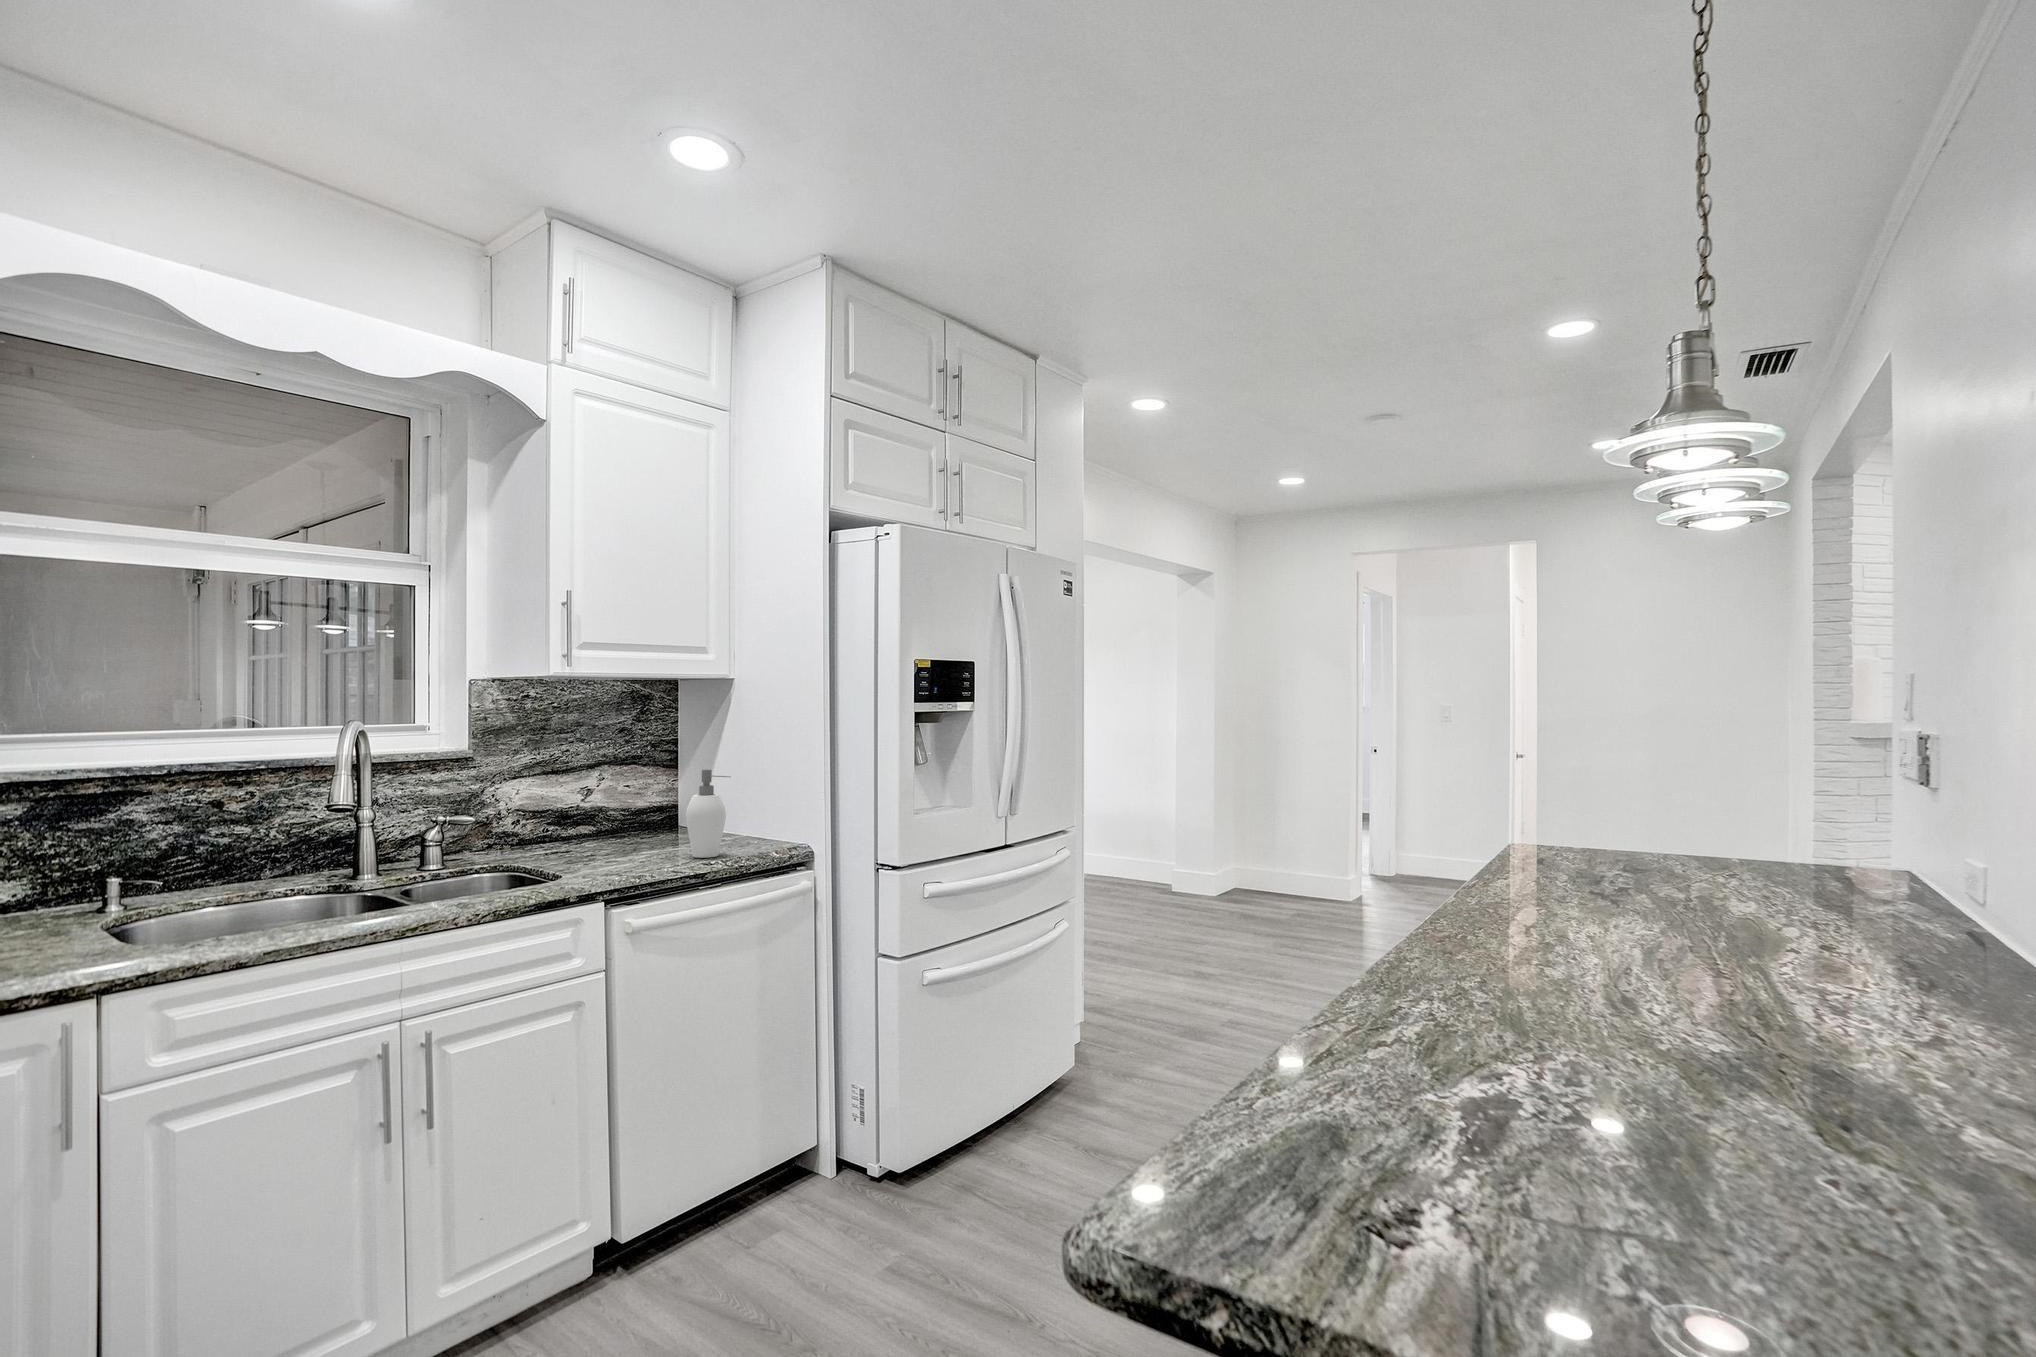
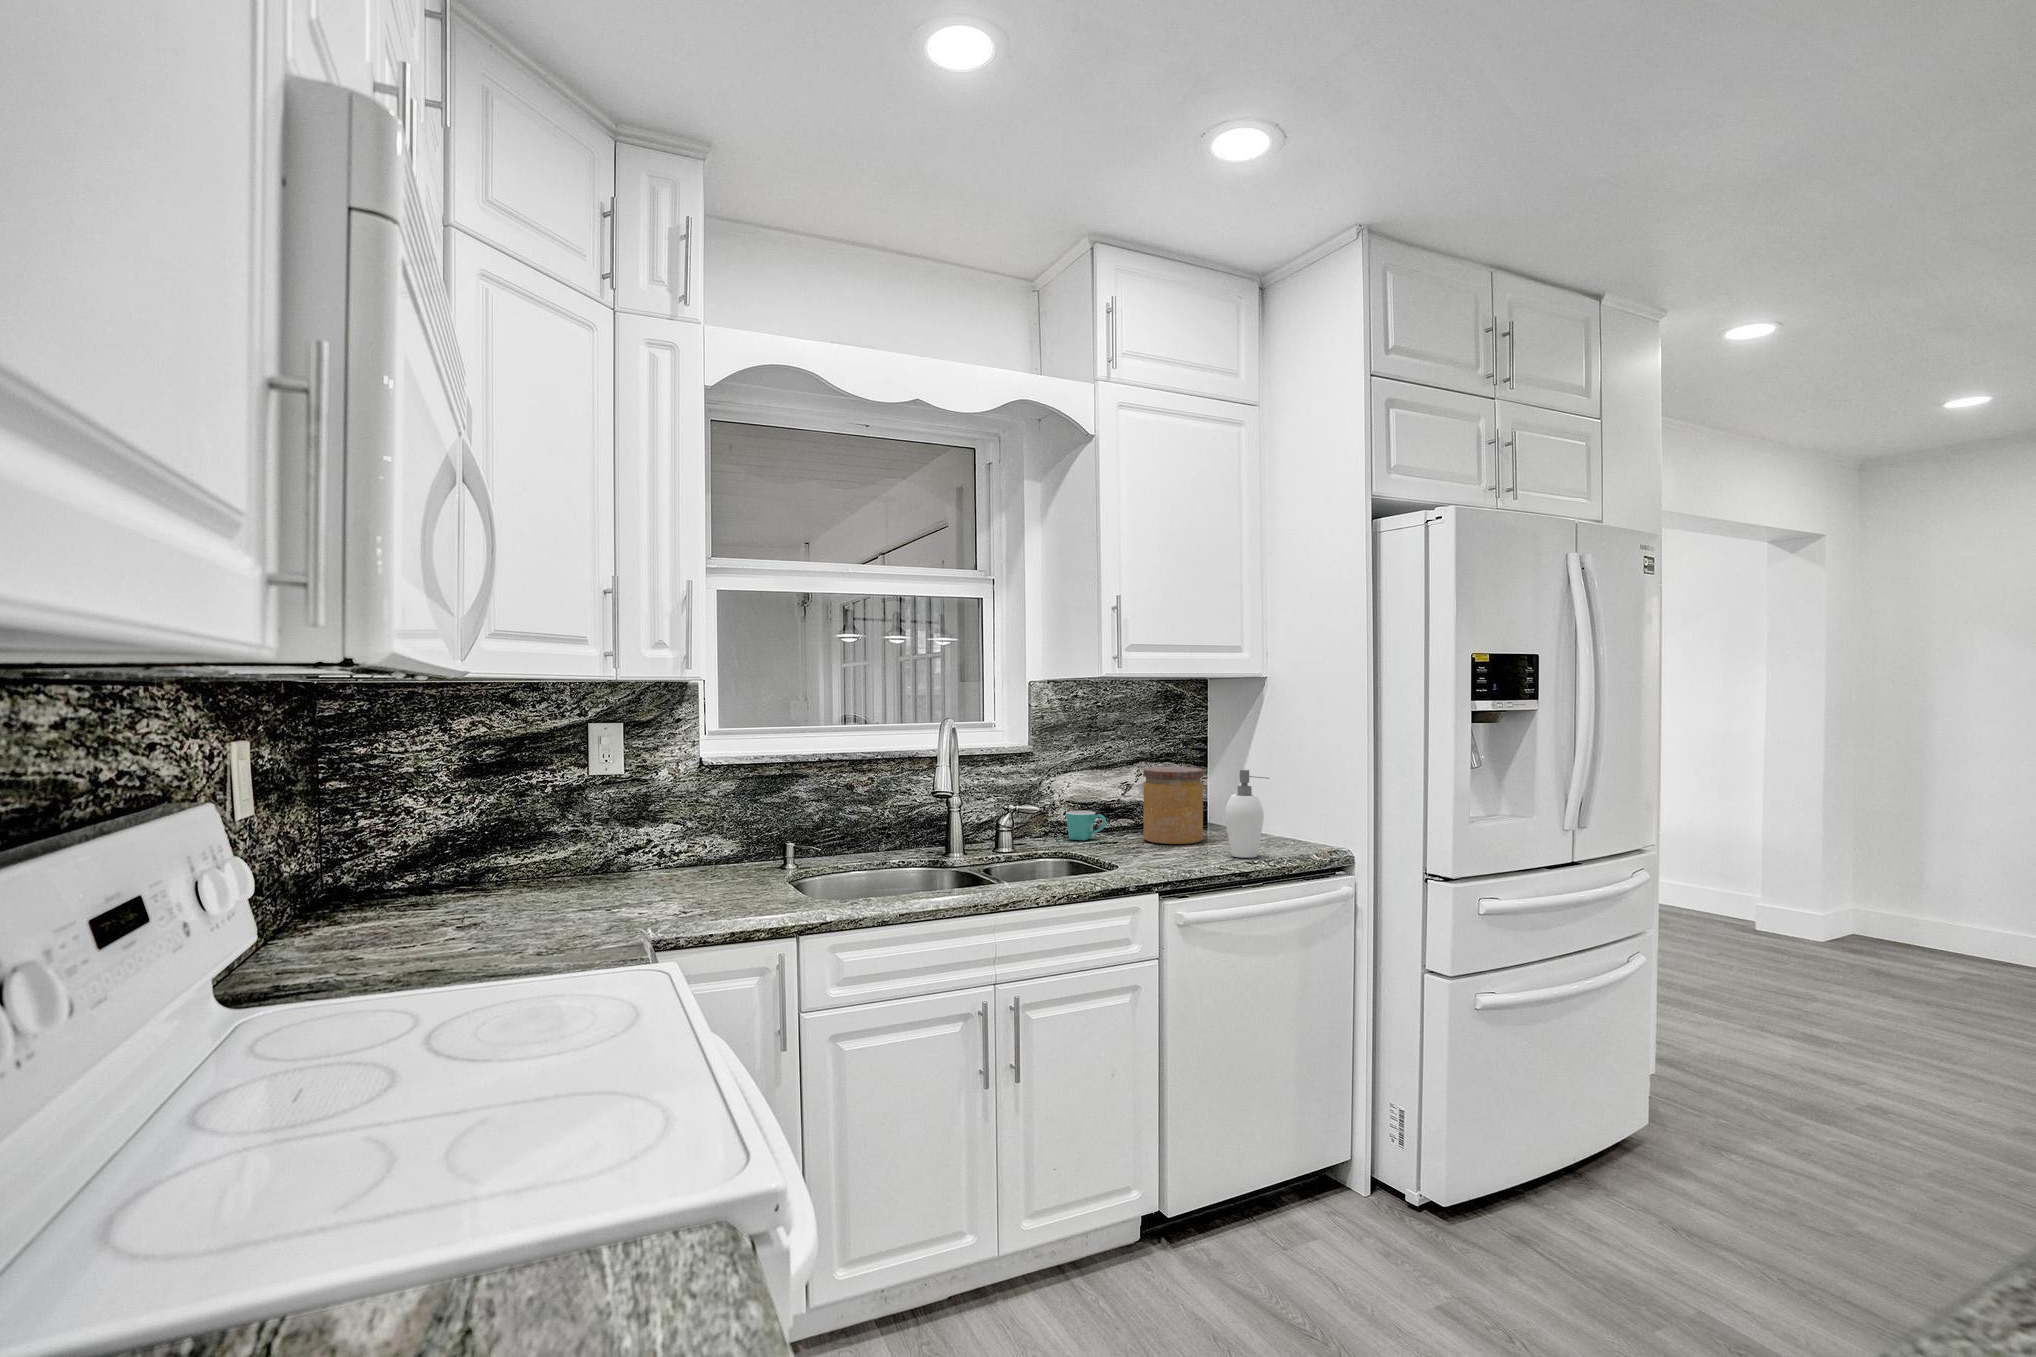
jar: none [603,770,668,849] -> present [1143,767,1203,844]
mug: none [513,820,560,851] -> present [1066,811,1106,840]

